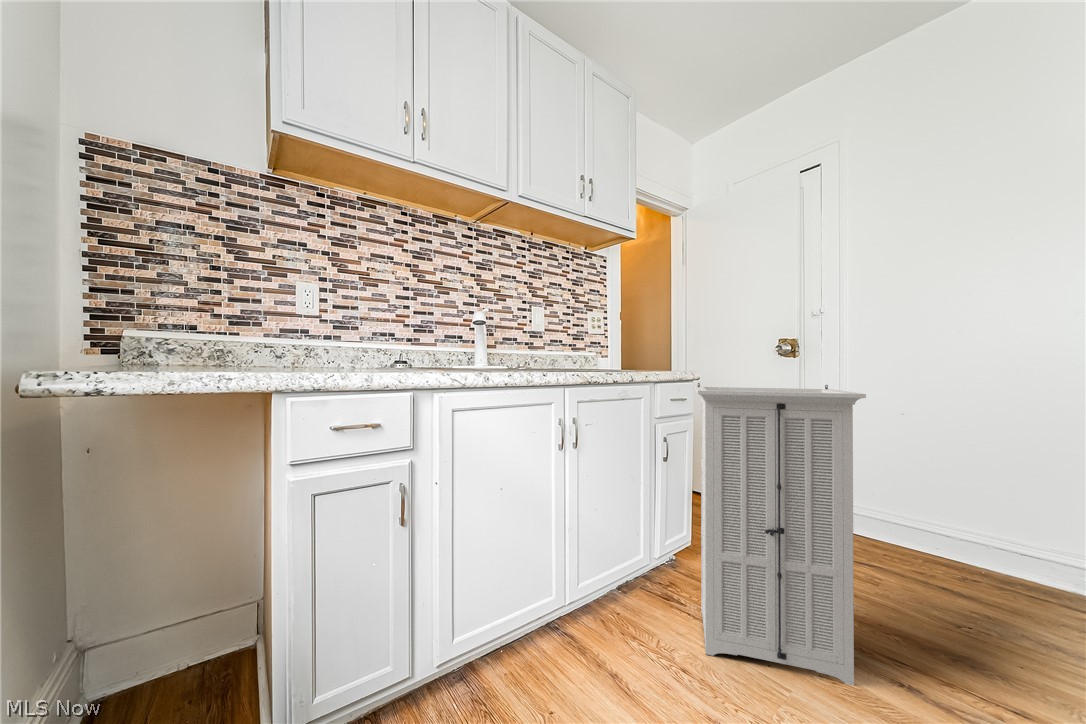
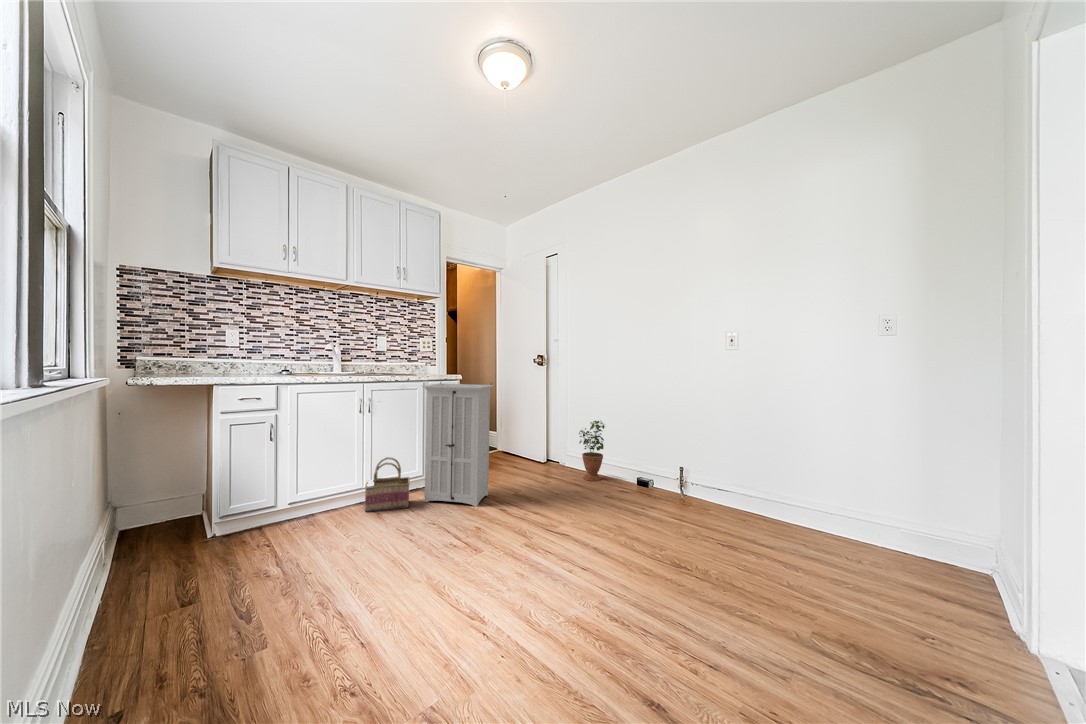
potted plant: none [934,454,1011,590] -> present [579,421,605,481]
basket: none [583,551,690,692] -> present [365,457,410,512]

